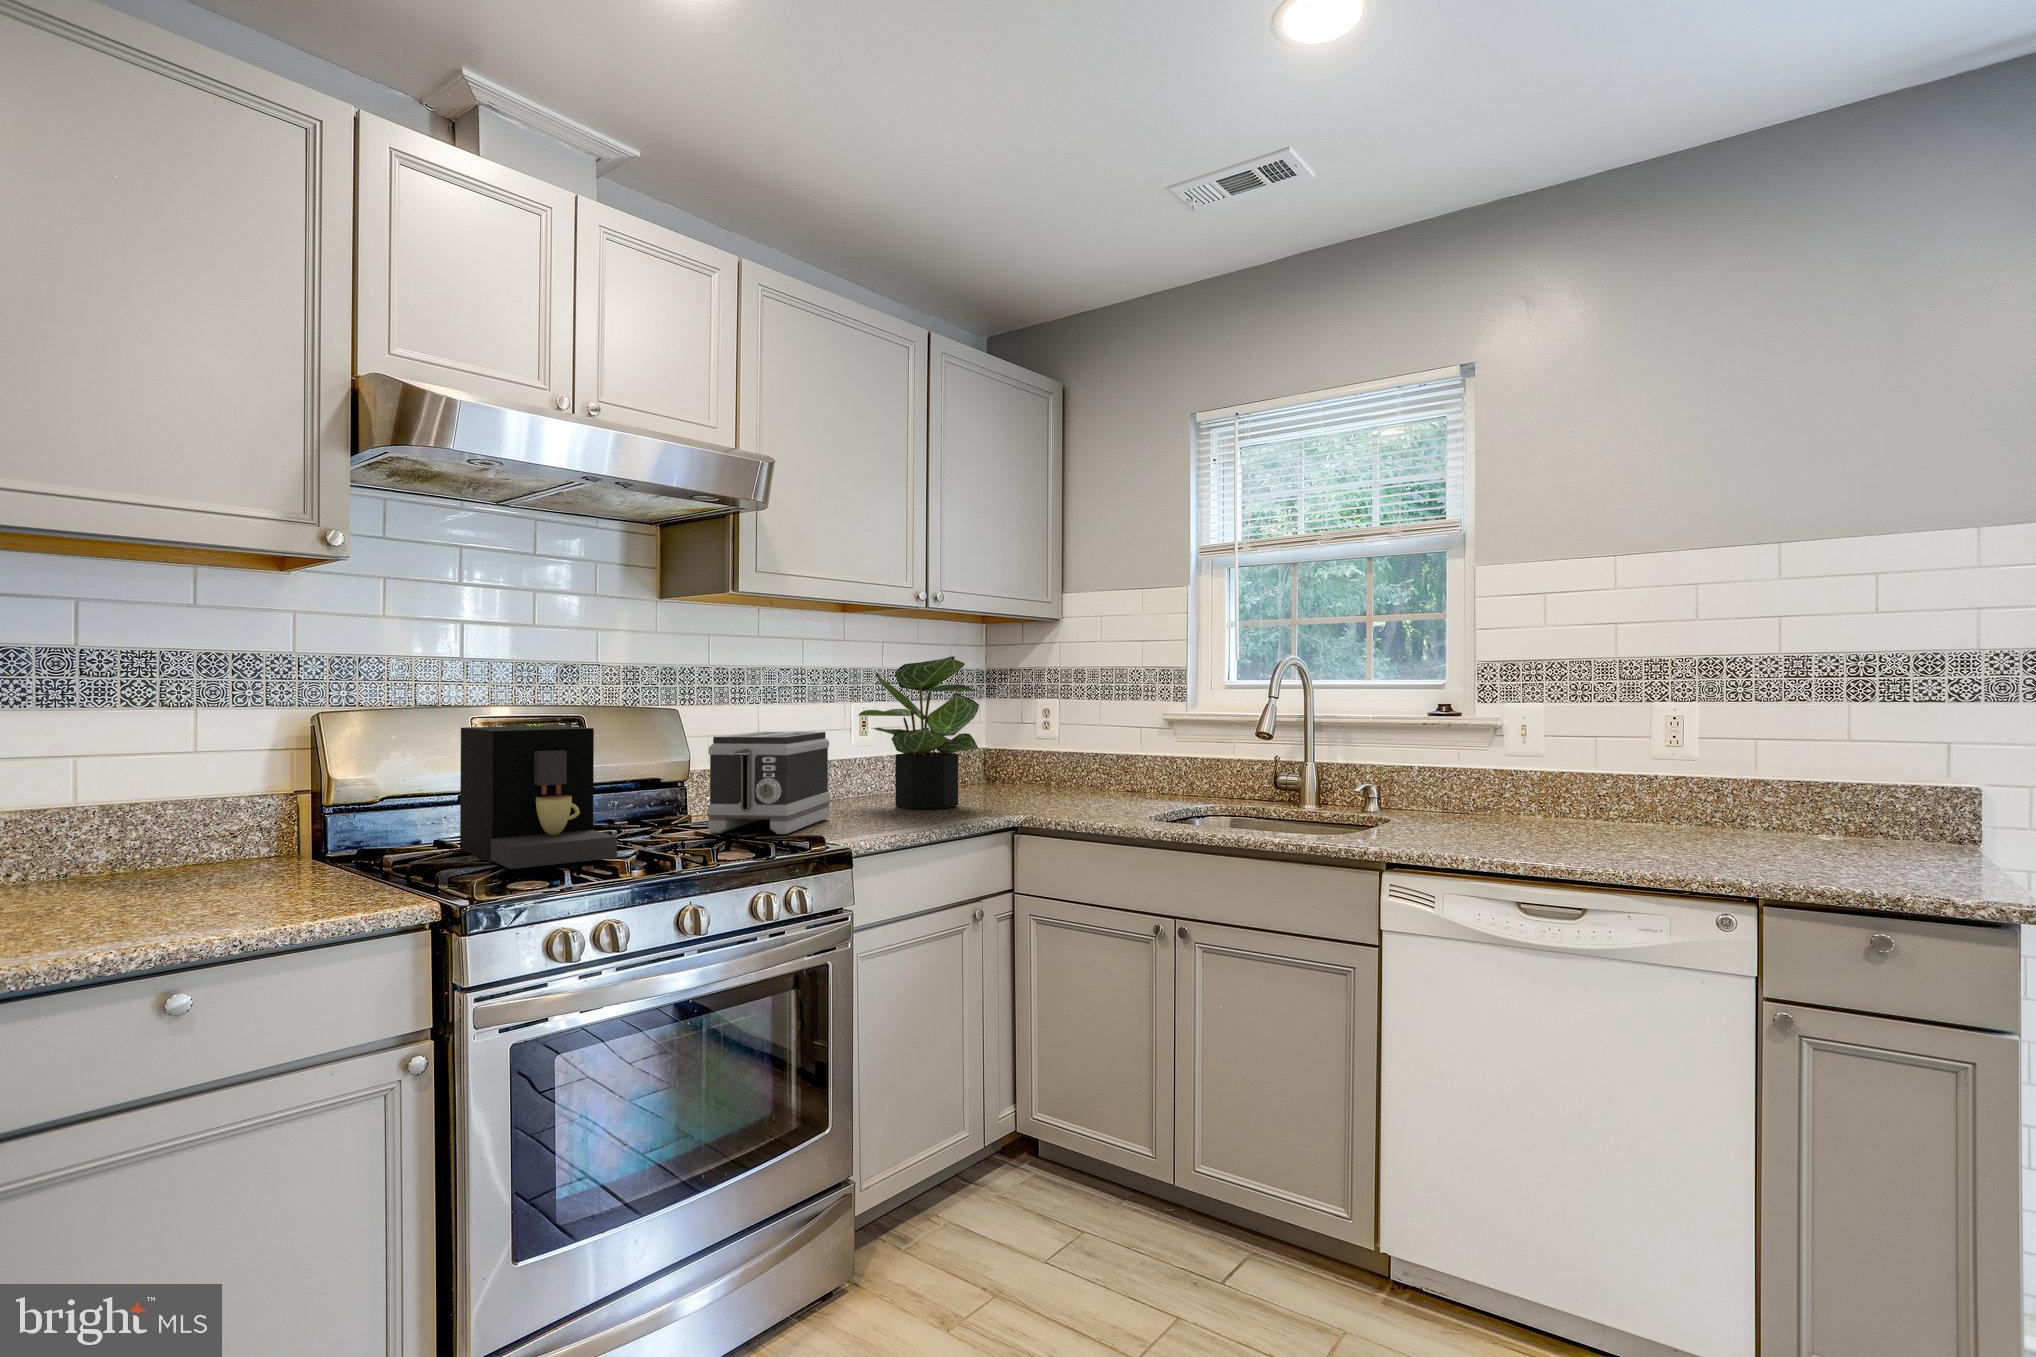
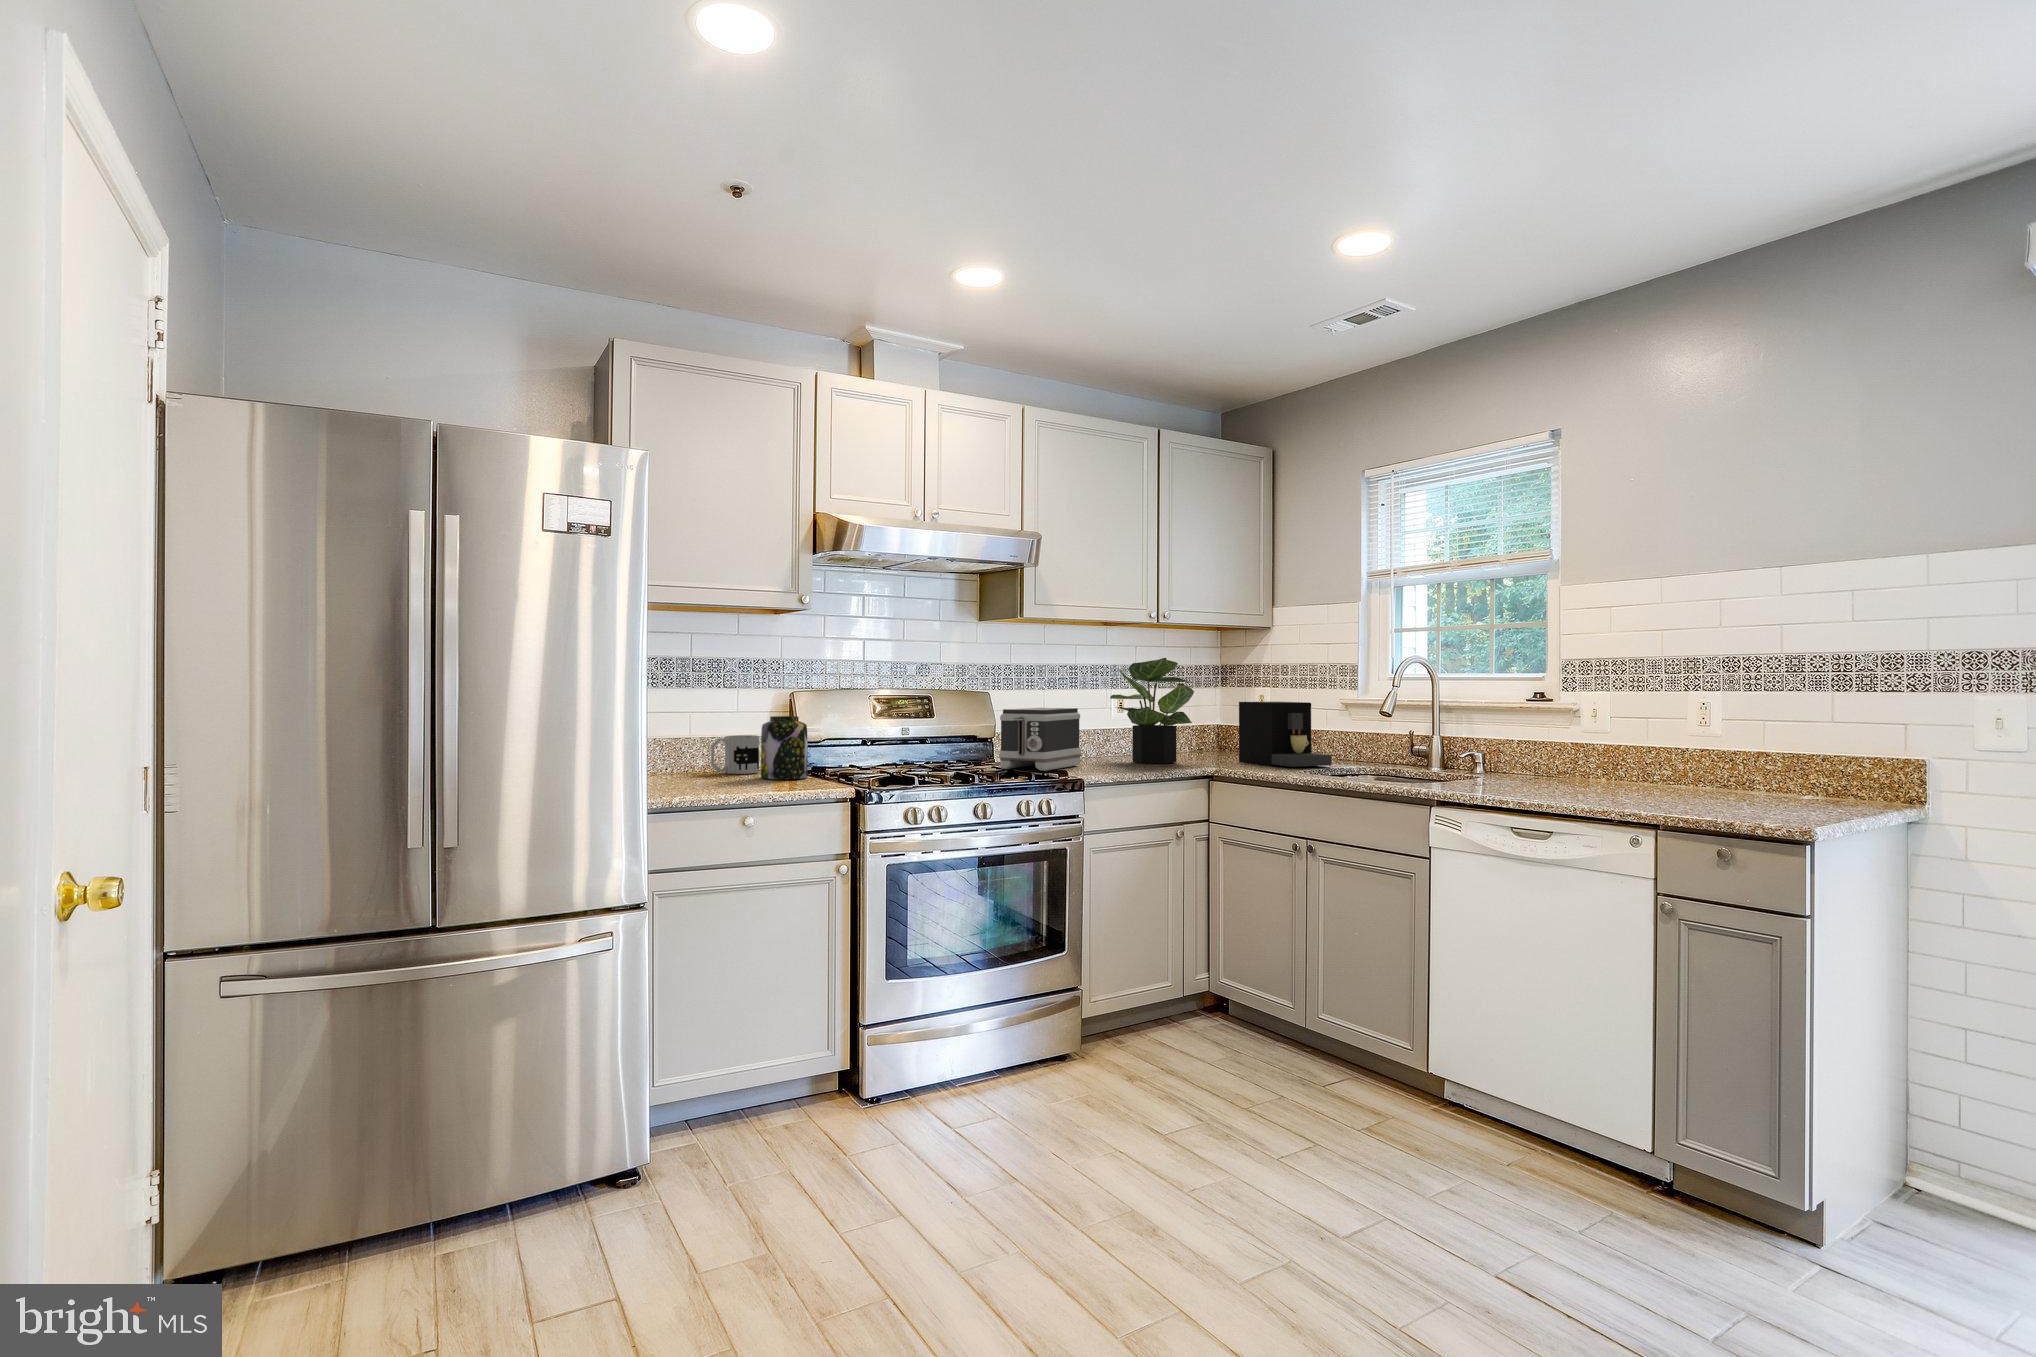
coffee maker: present [460,725,617,869] -> present [1239,702,1332,767]
jar: none [230,761,338,891] -> present [761,716,808,779]
mug: none [113,797,233,878] -> present [711,735,759,774]

